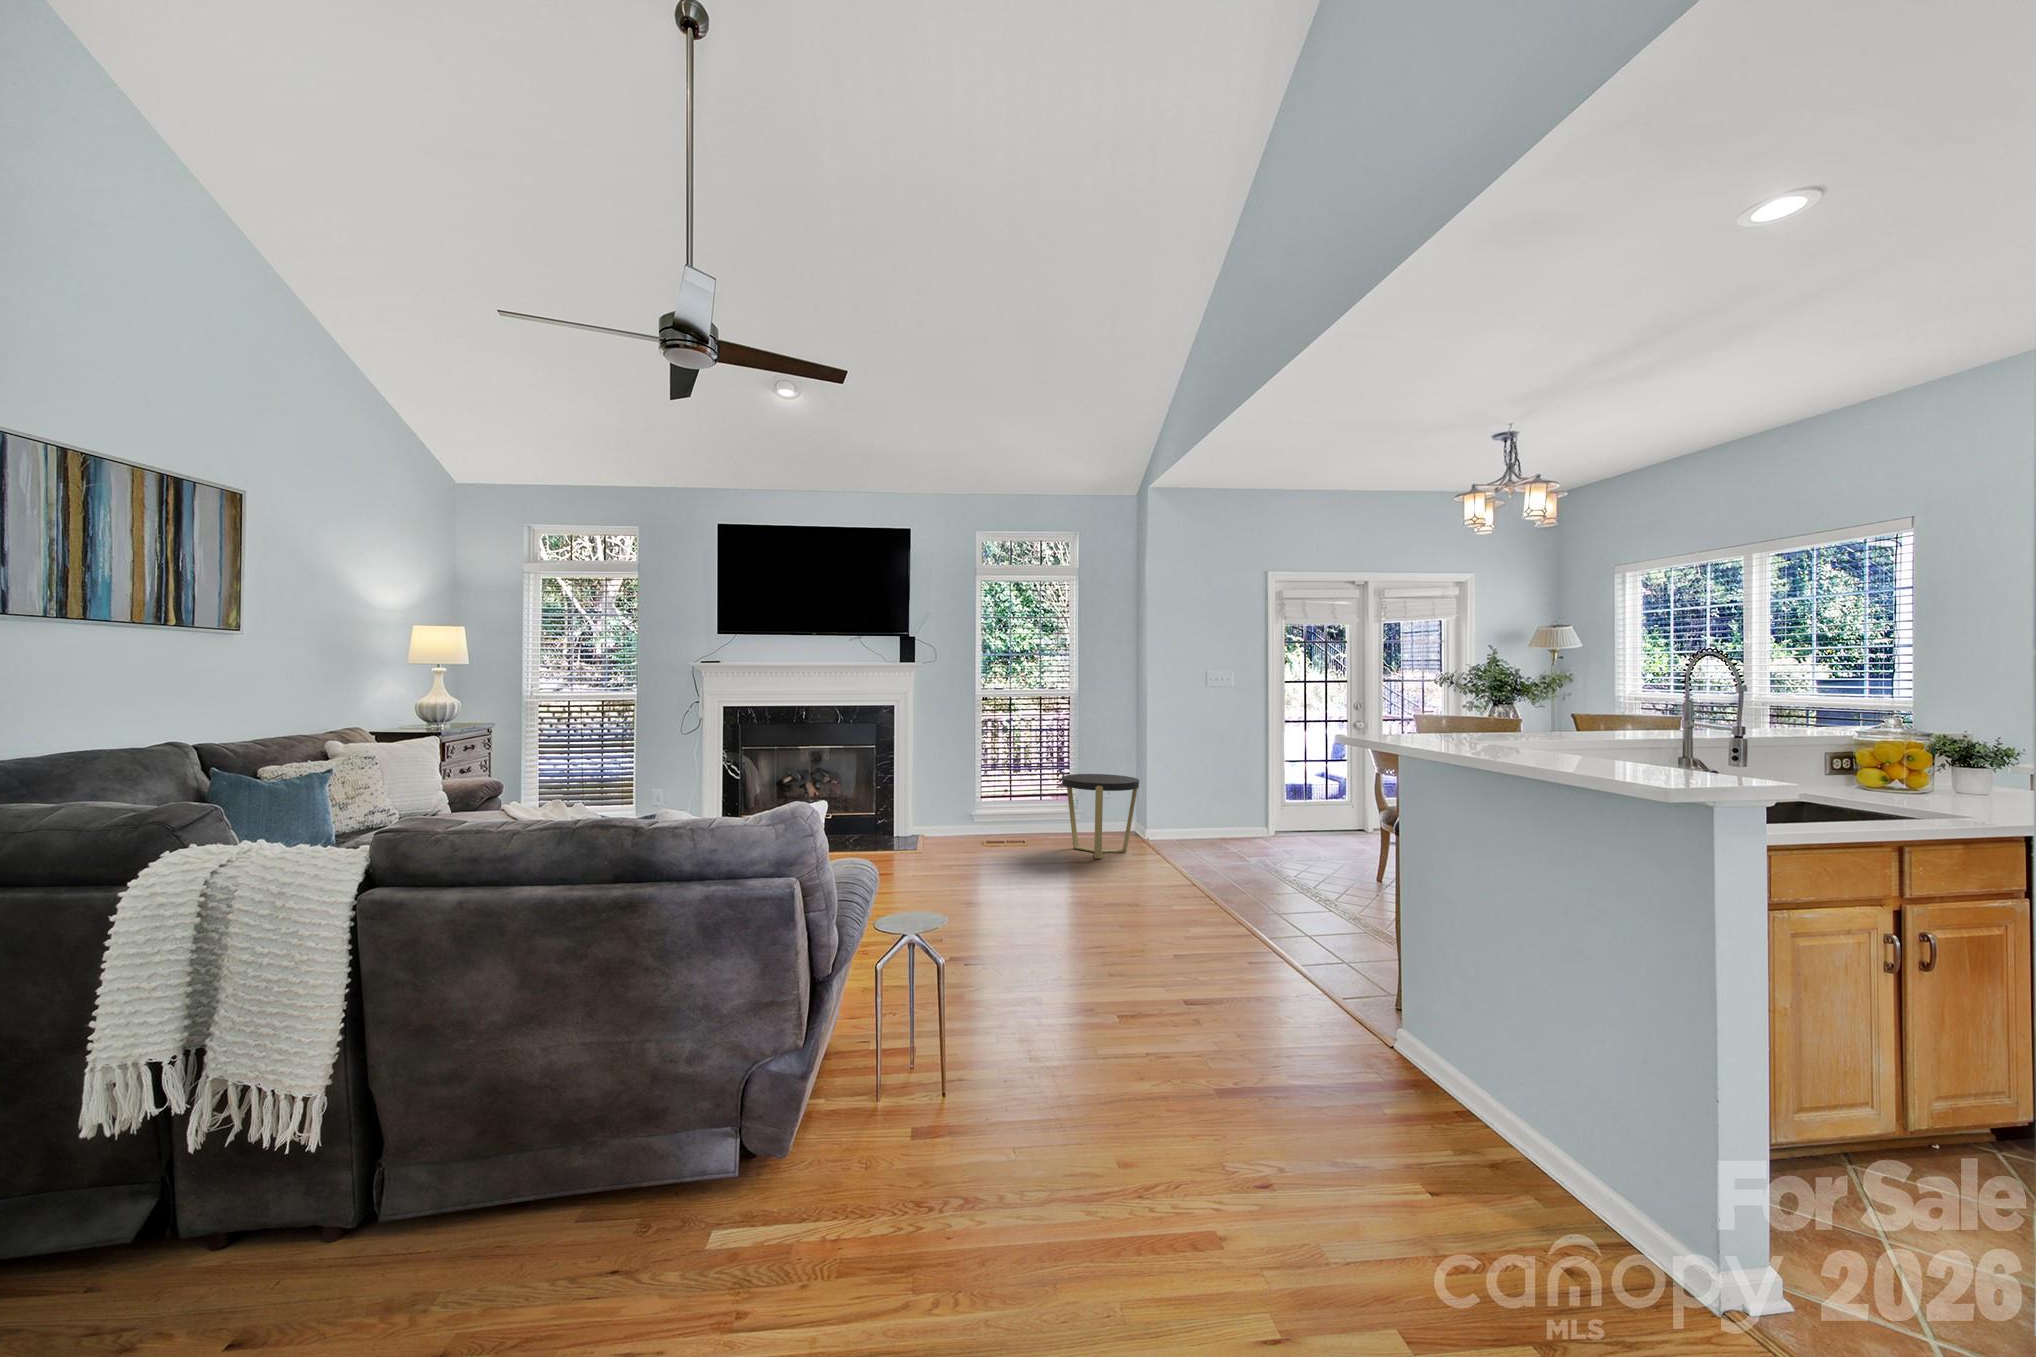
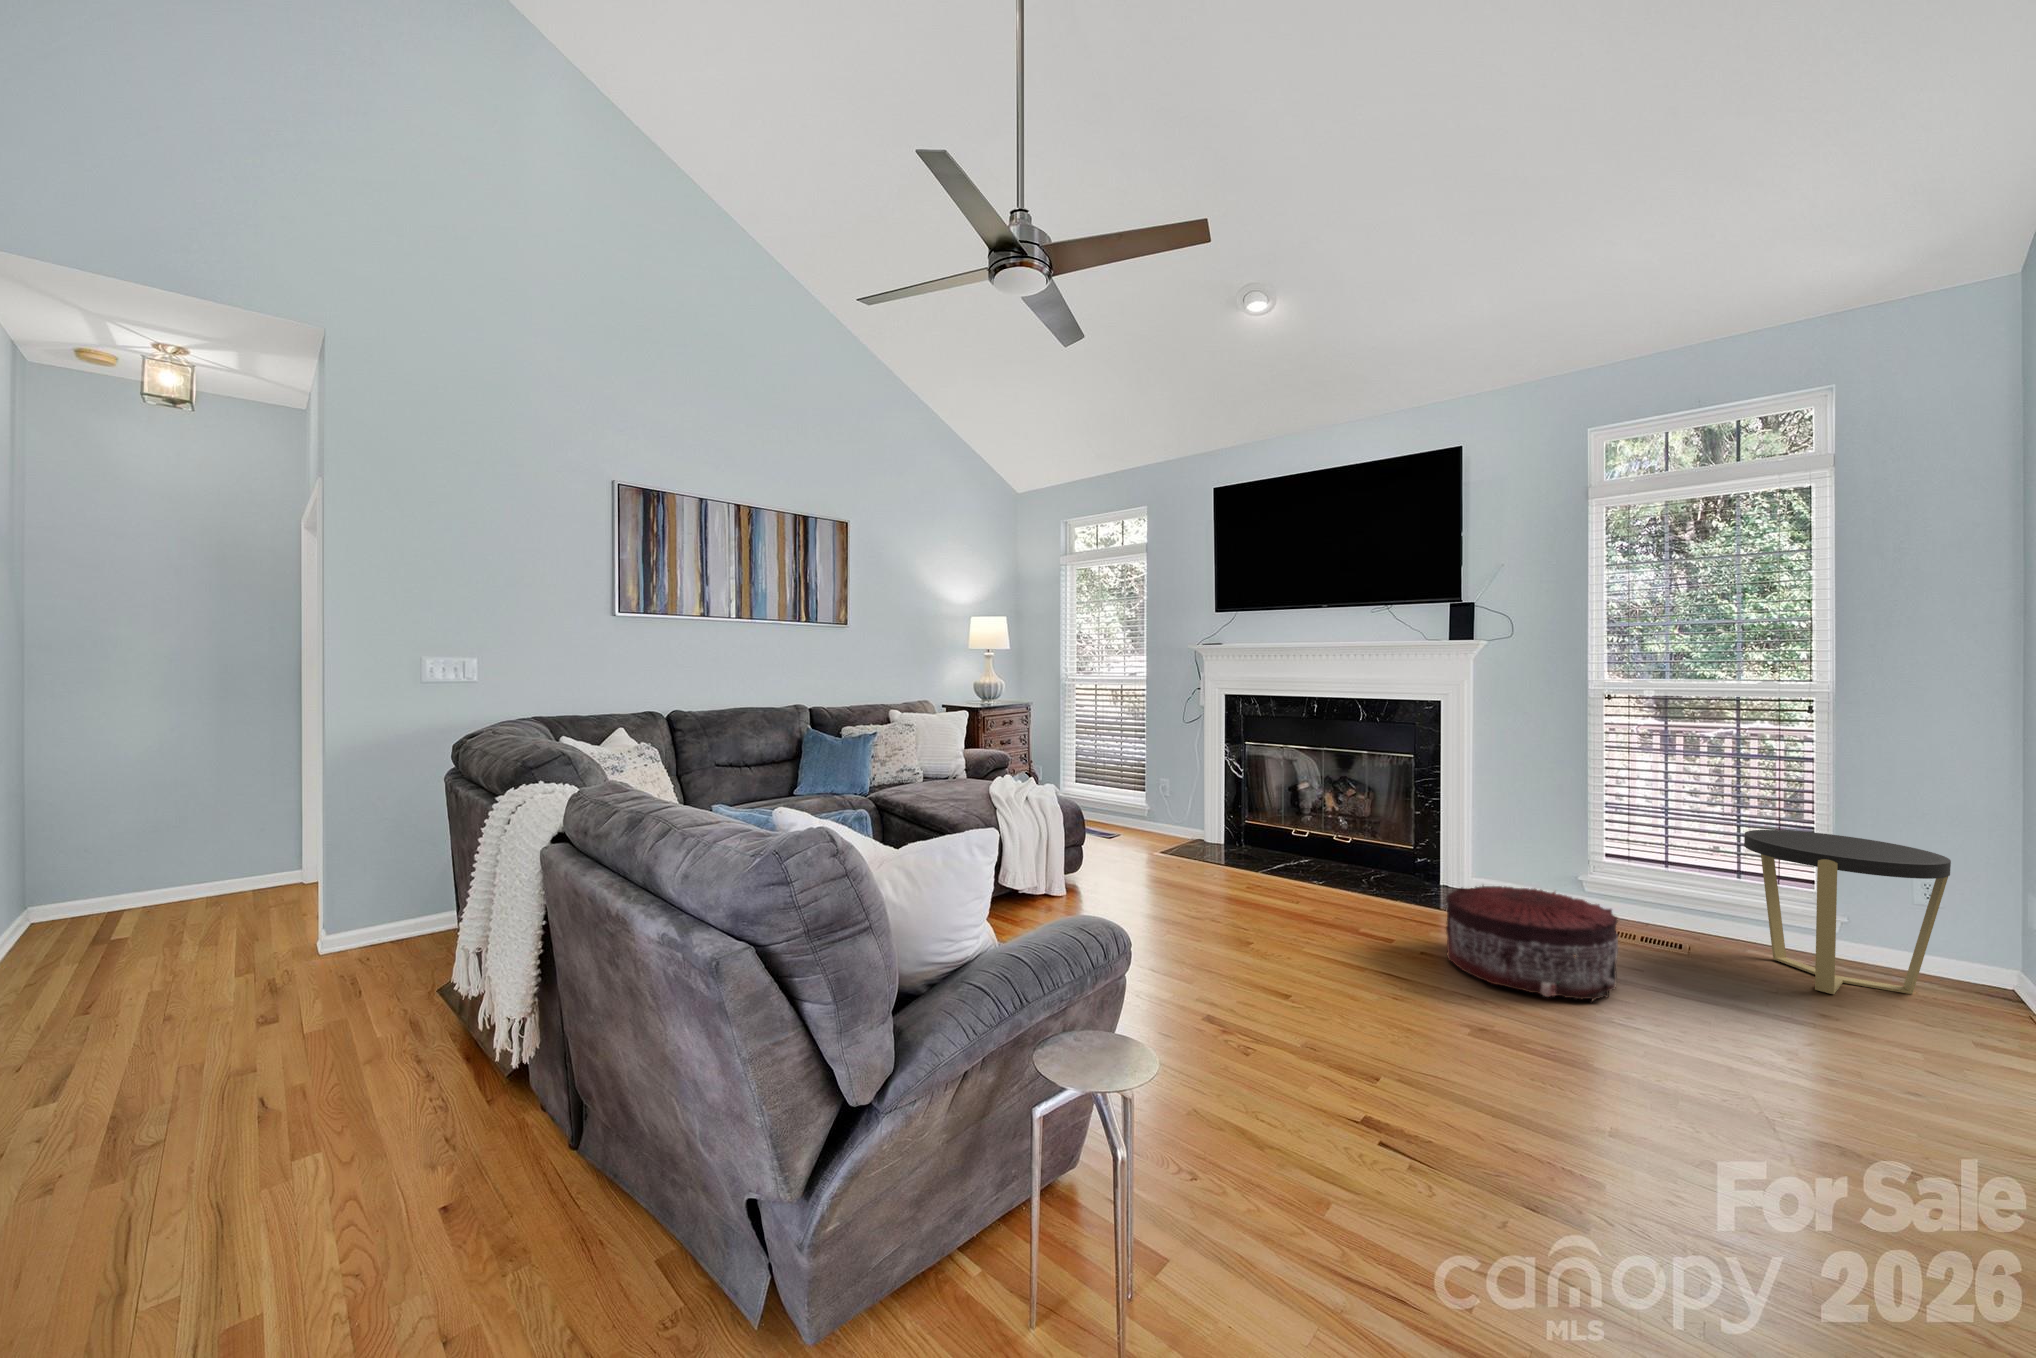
pouf: none [927,826,1022,890] -> present [1446,886,1618,1001]

